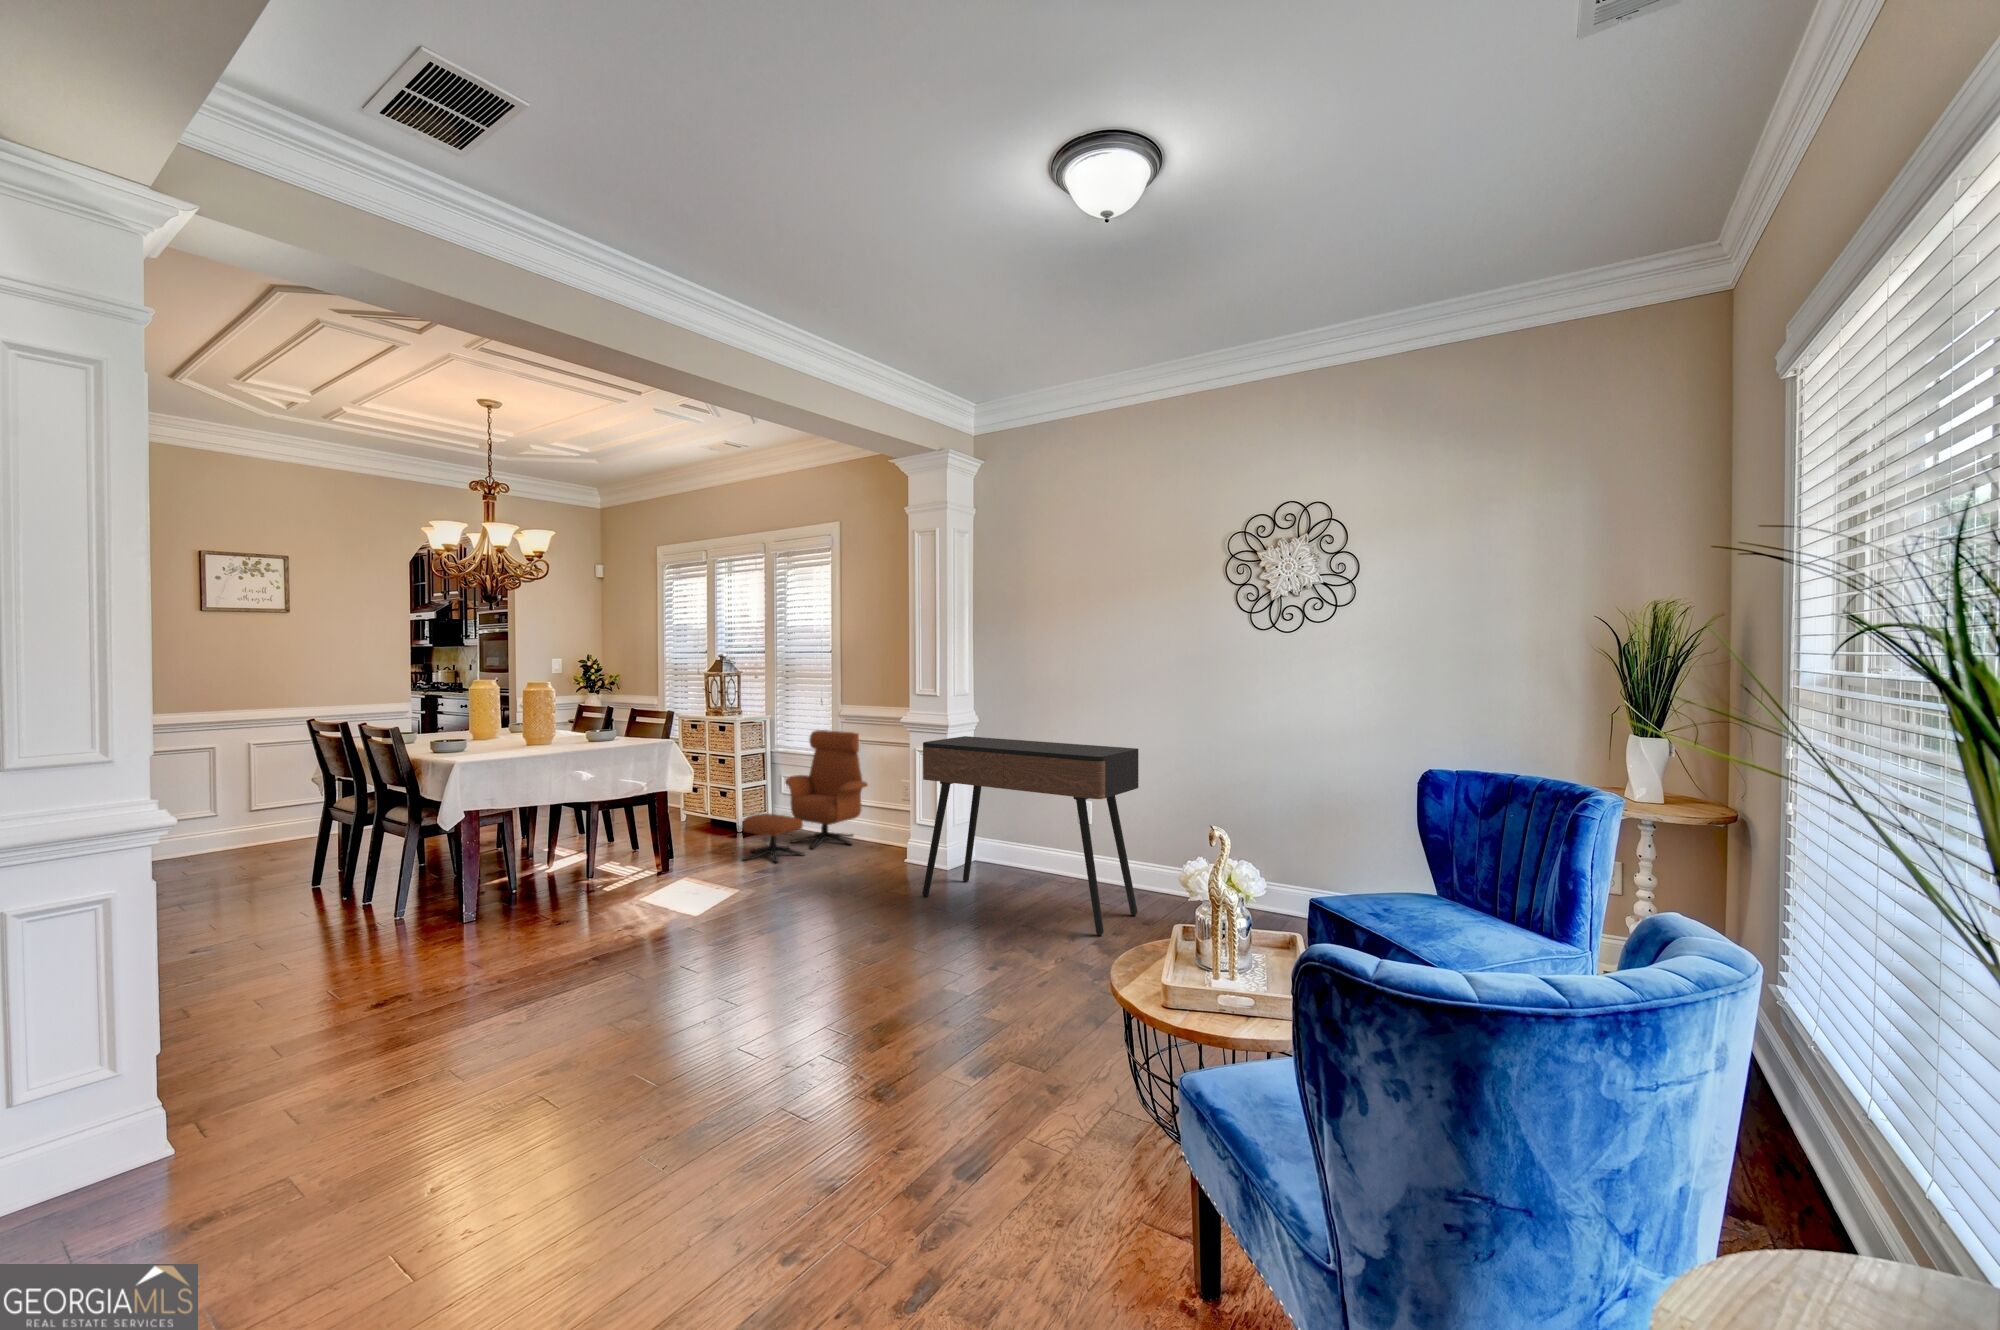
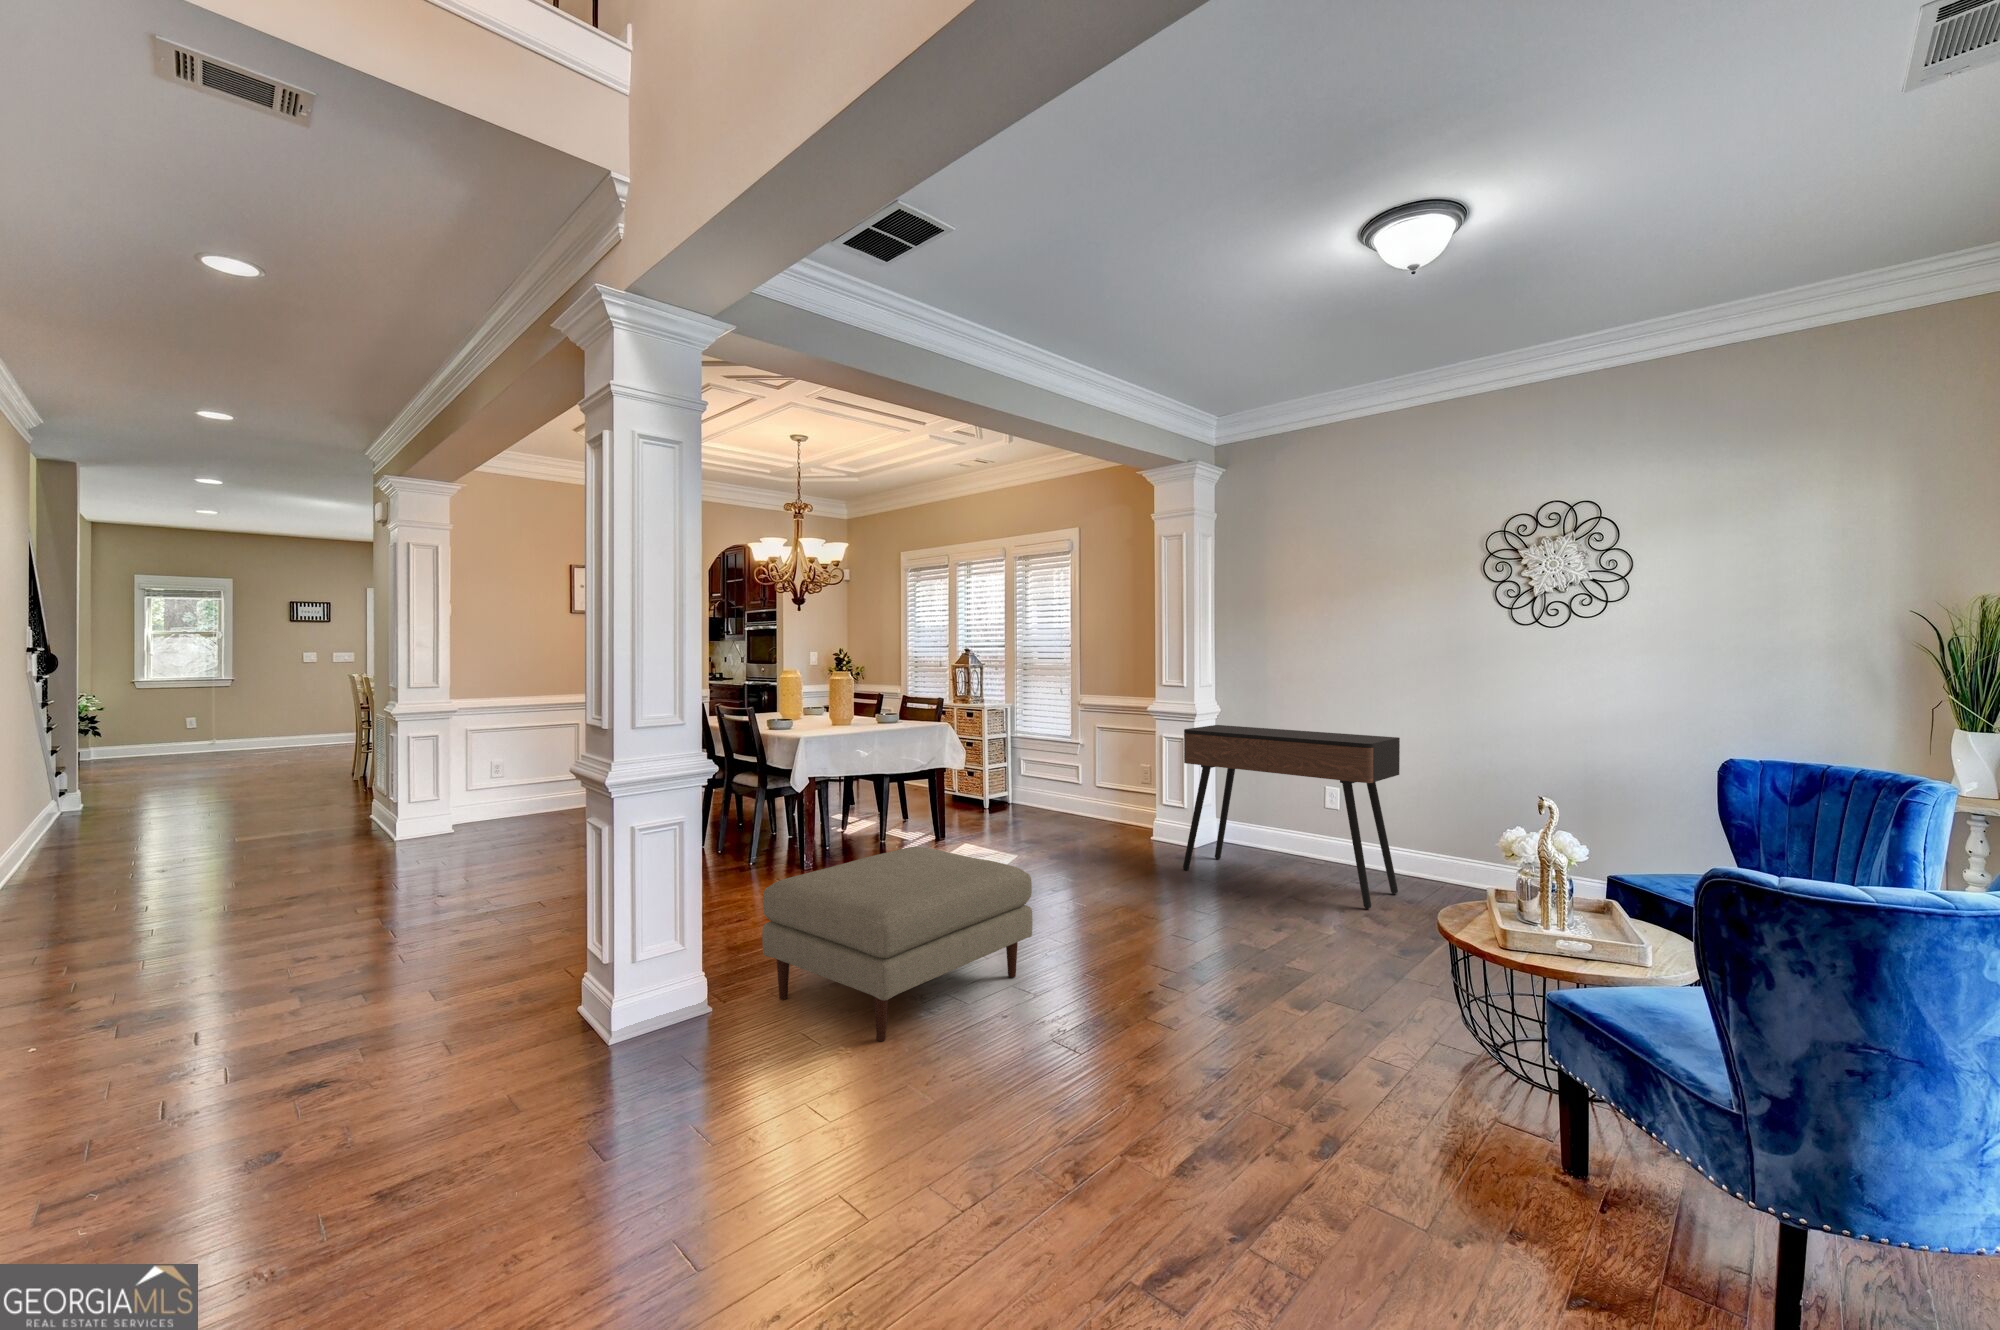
lounge chair: present [742,730,868,863] -> none [1001,719,1110,837]
ottoman: none [276,897,671,1176] -> present [762,847,1033,1041]

